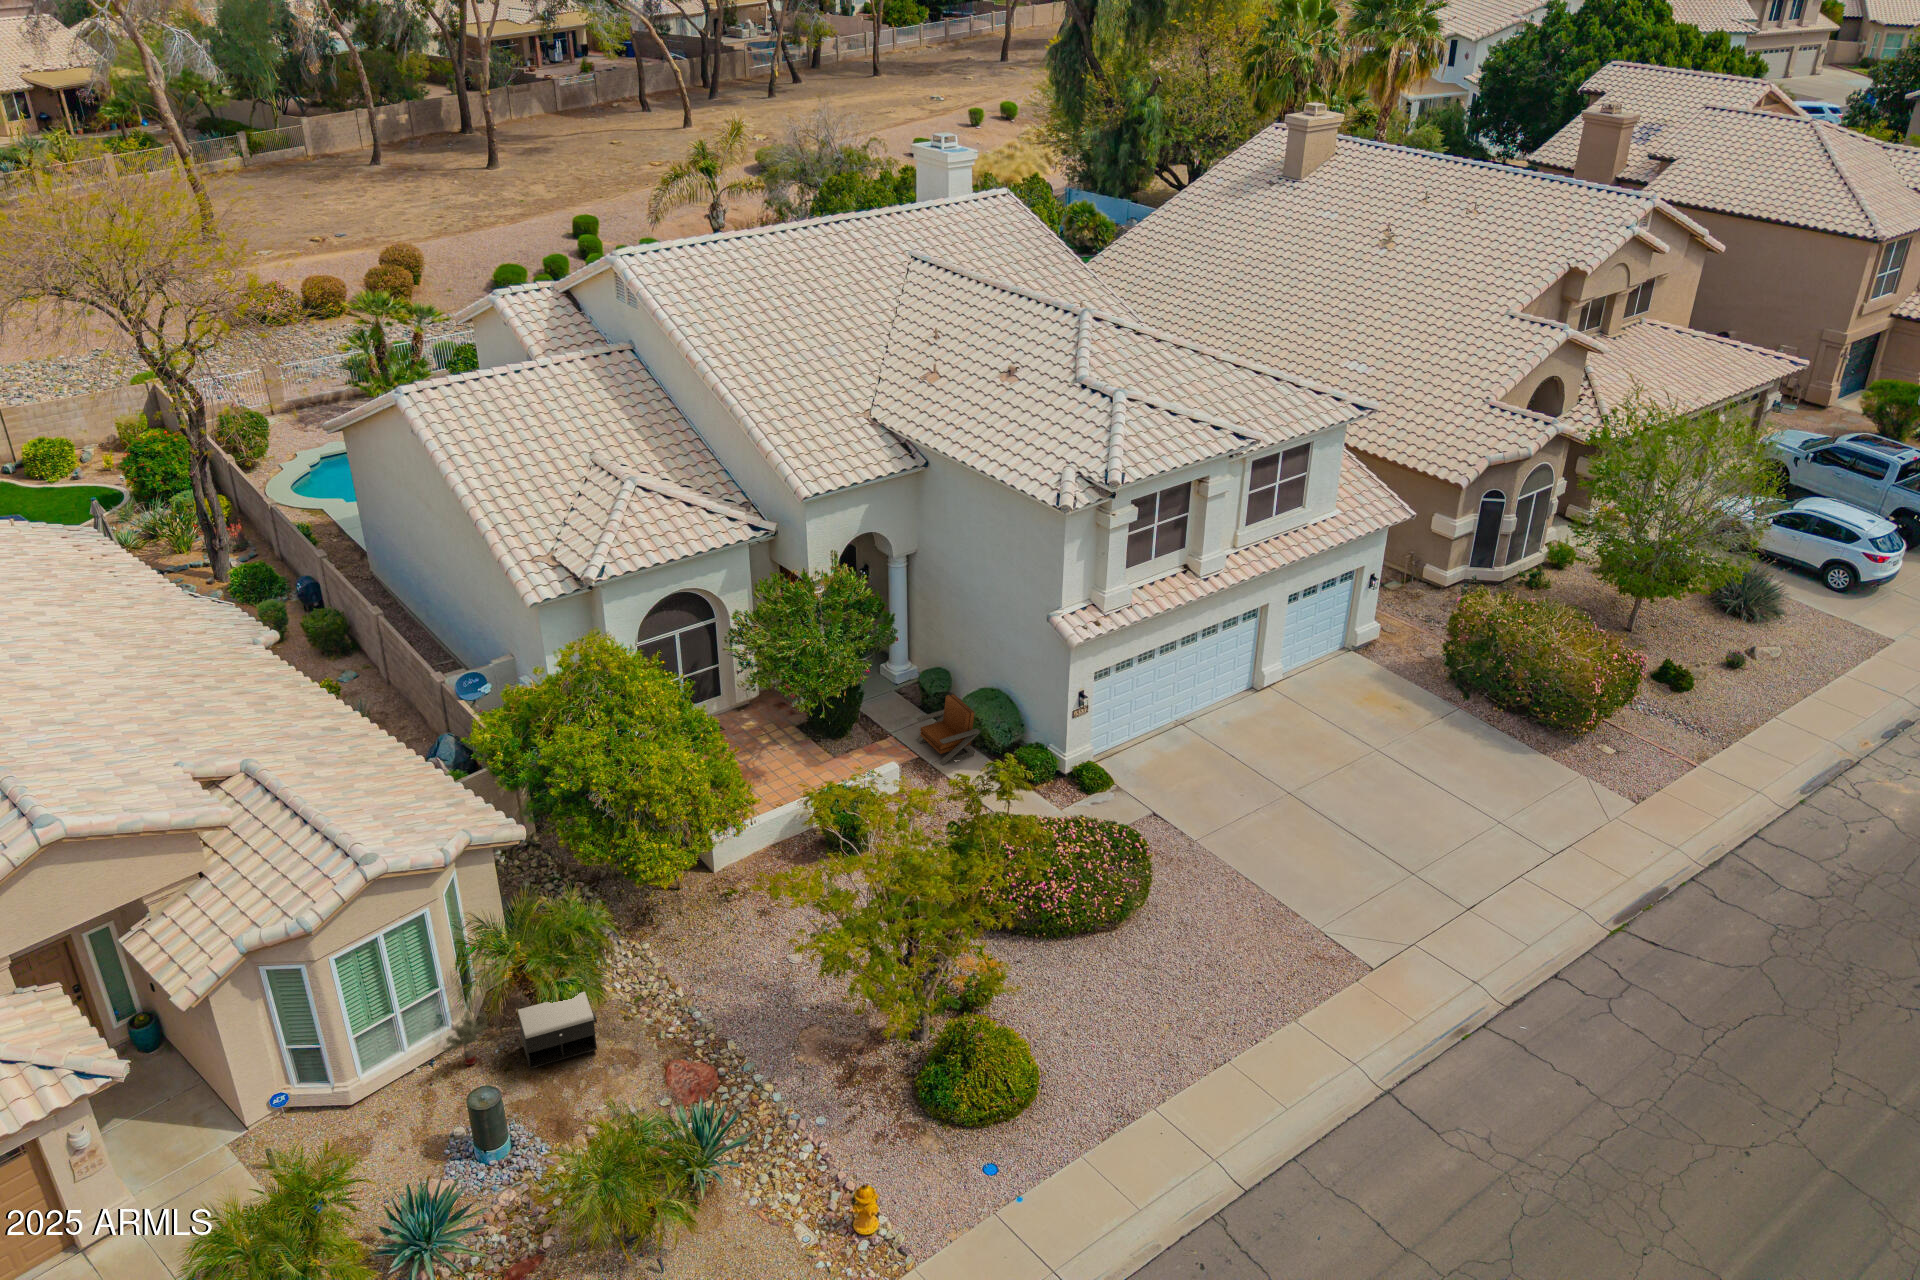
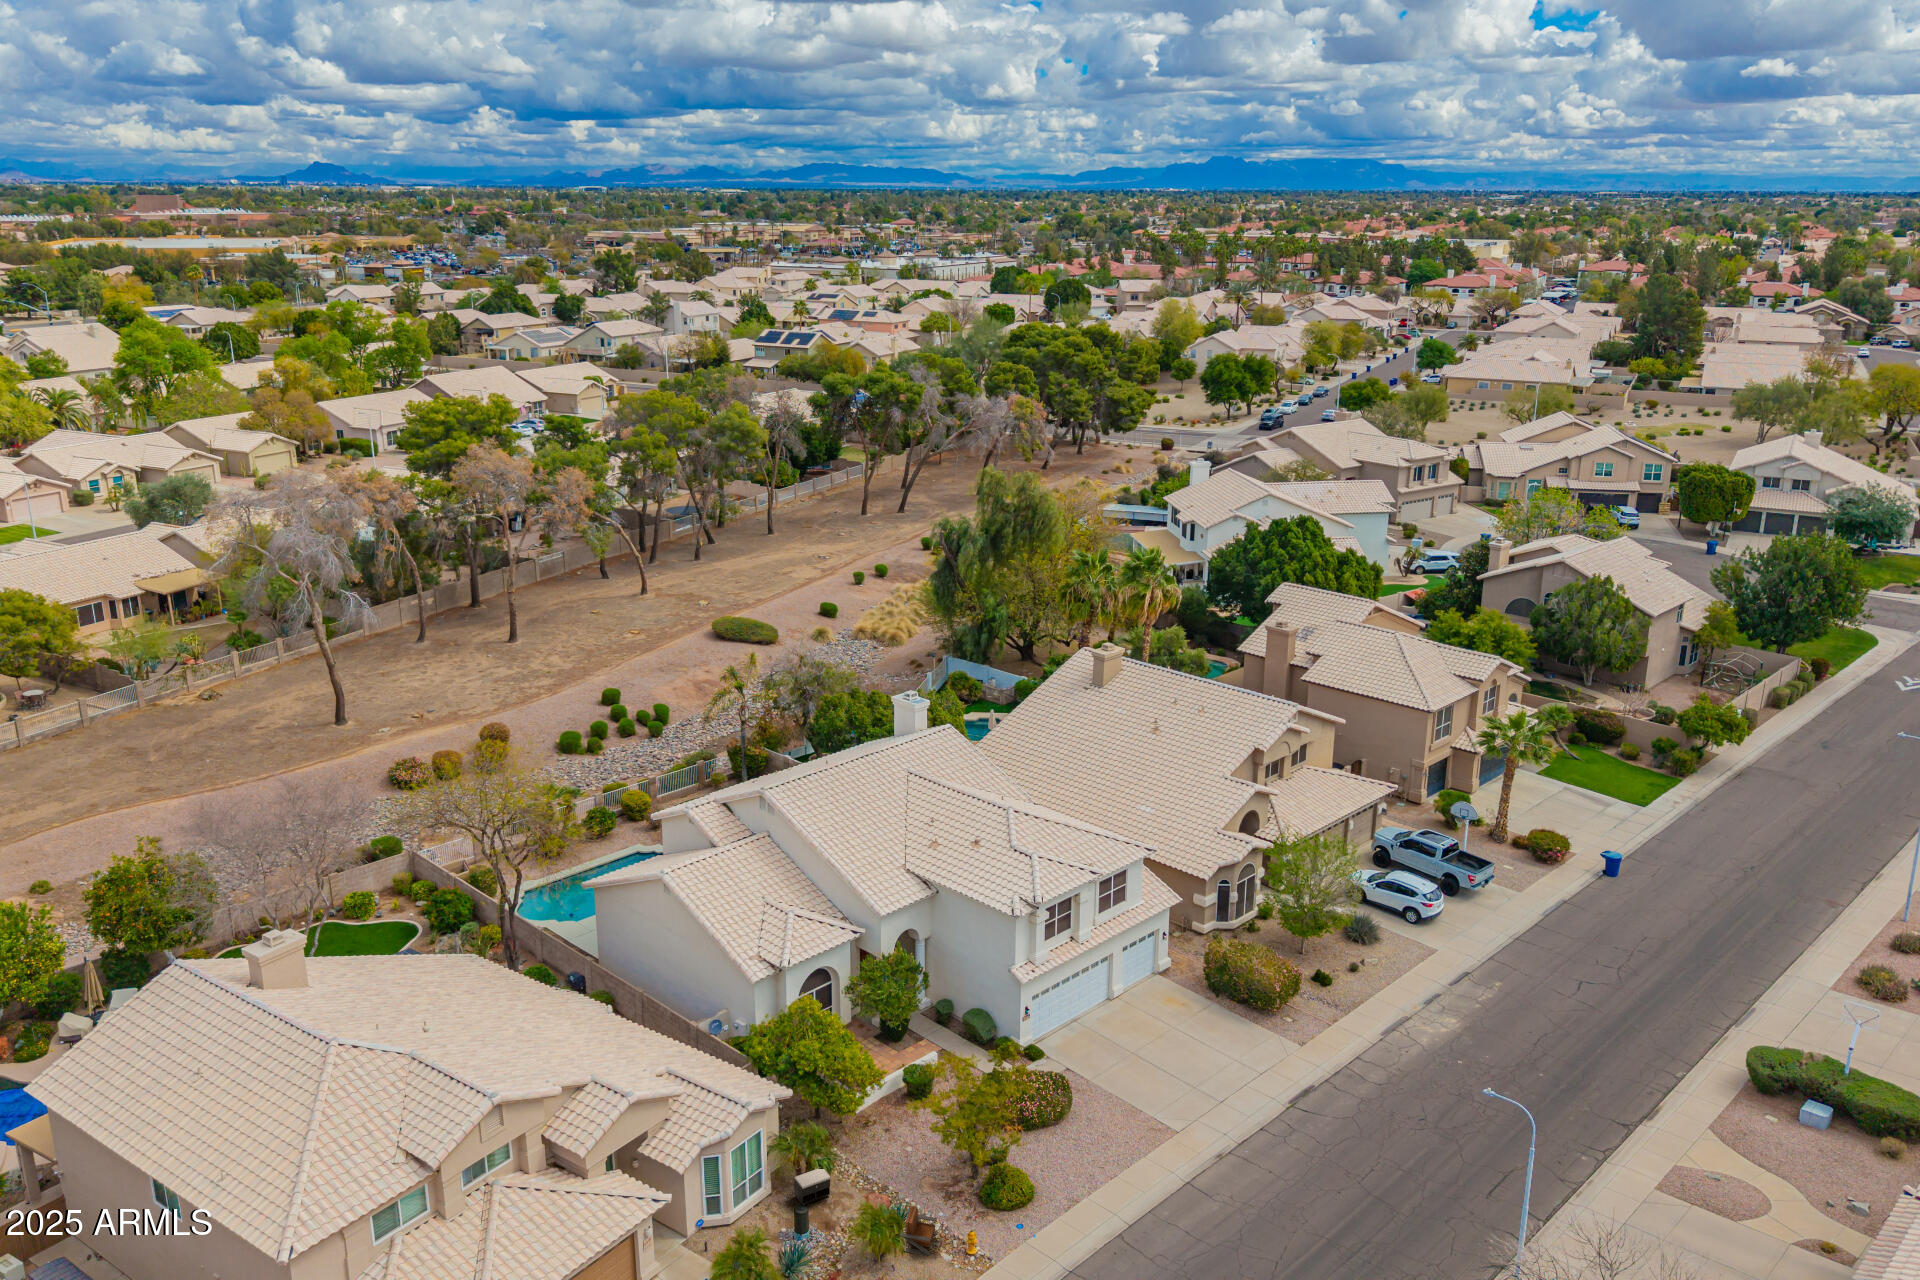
lounge chair: present [916,694,980,765] -> present [902,1206,937,1256]
potted tree: present [444,1011,487,1065] -> none [764,1178,782,1206]

